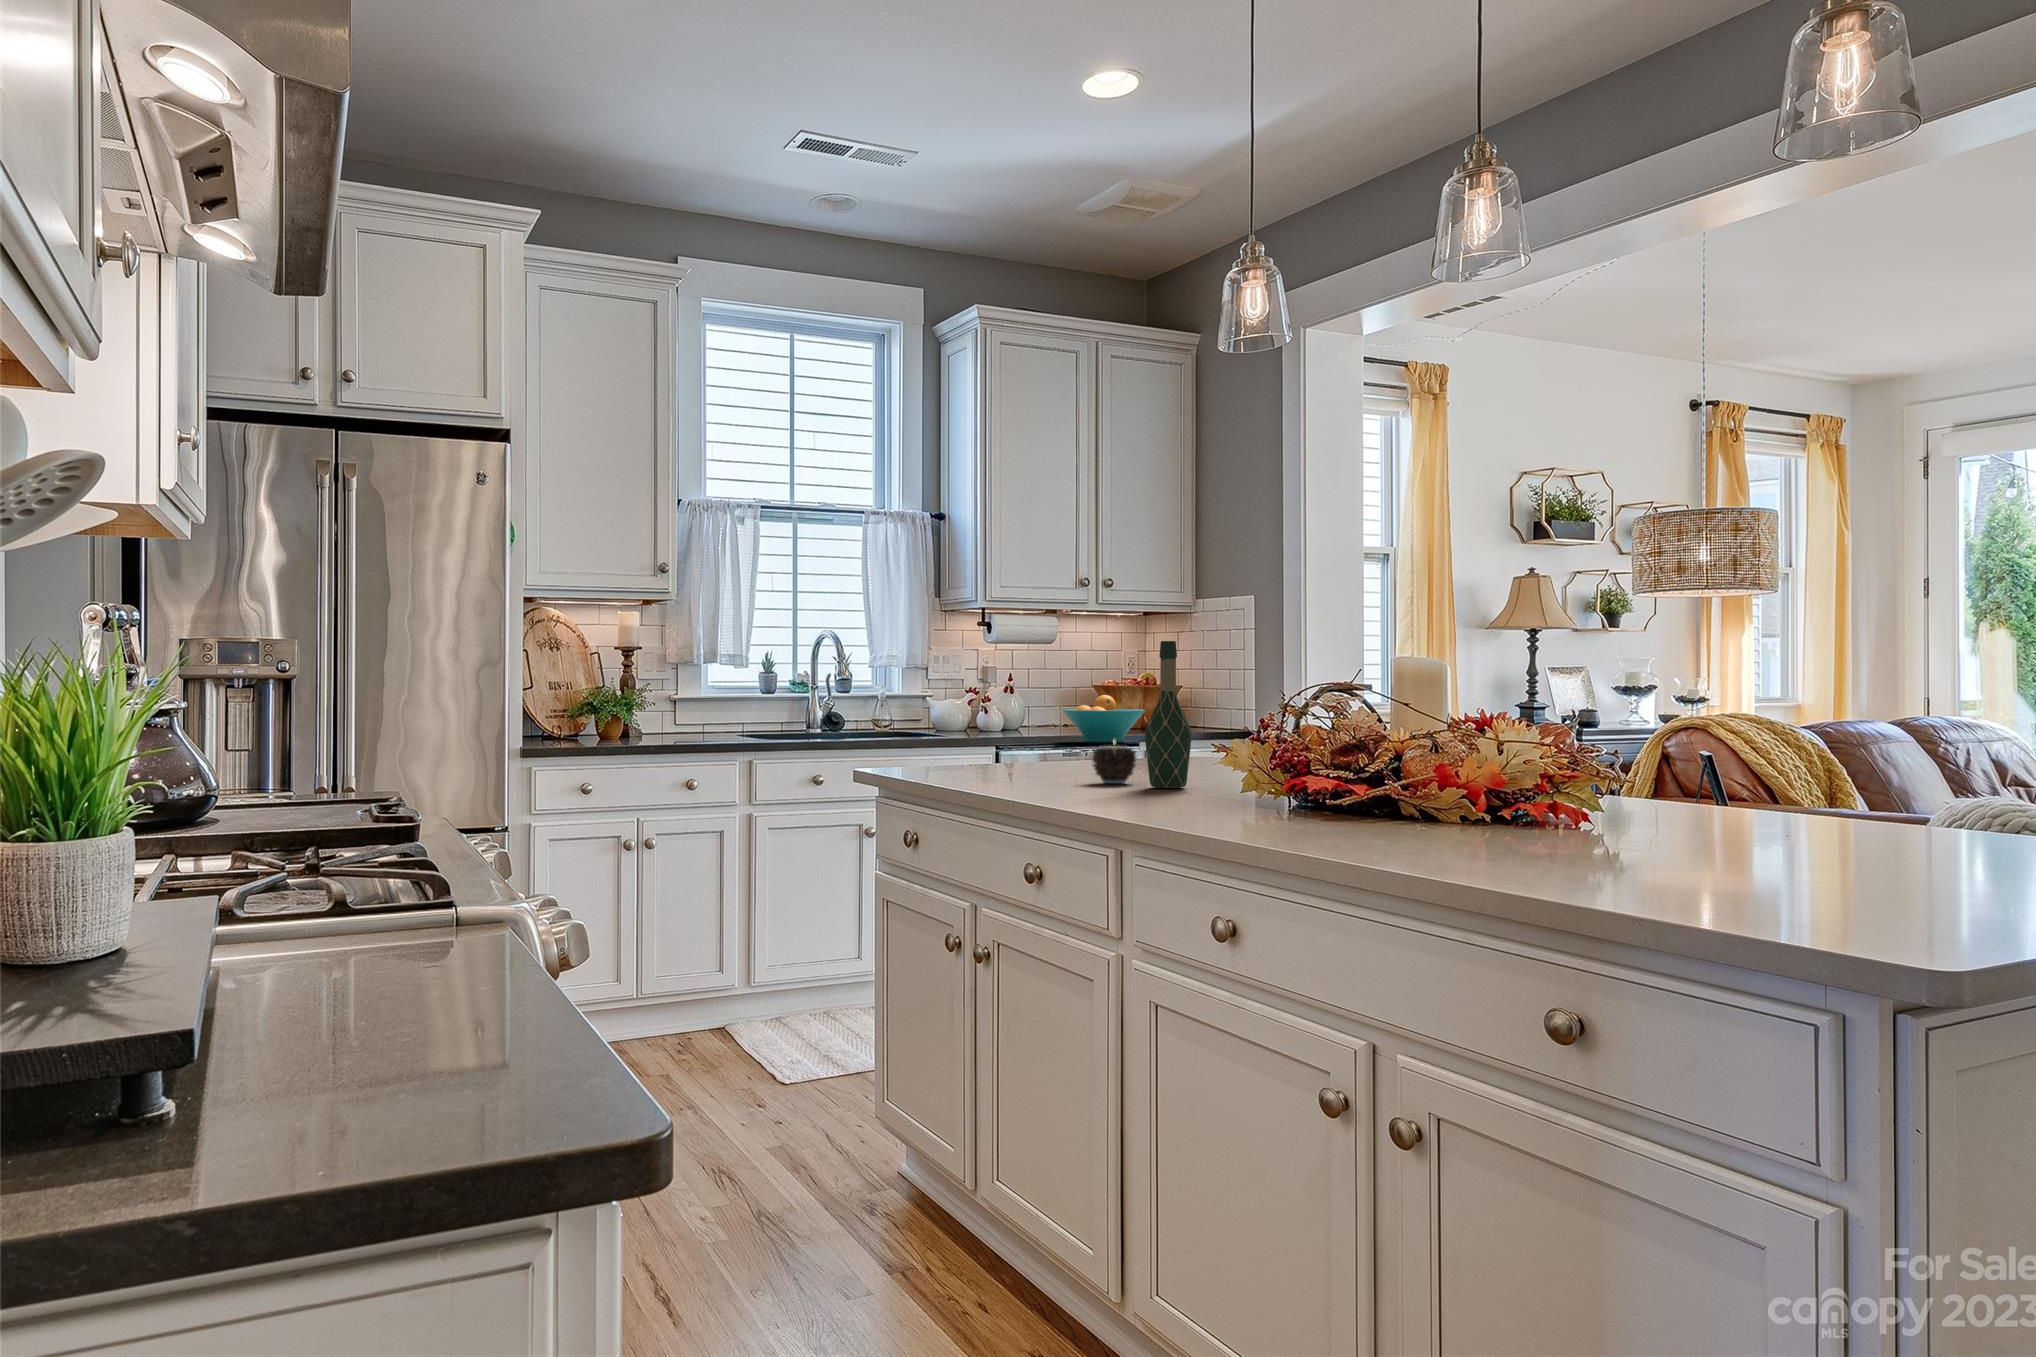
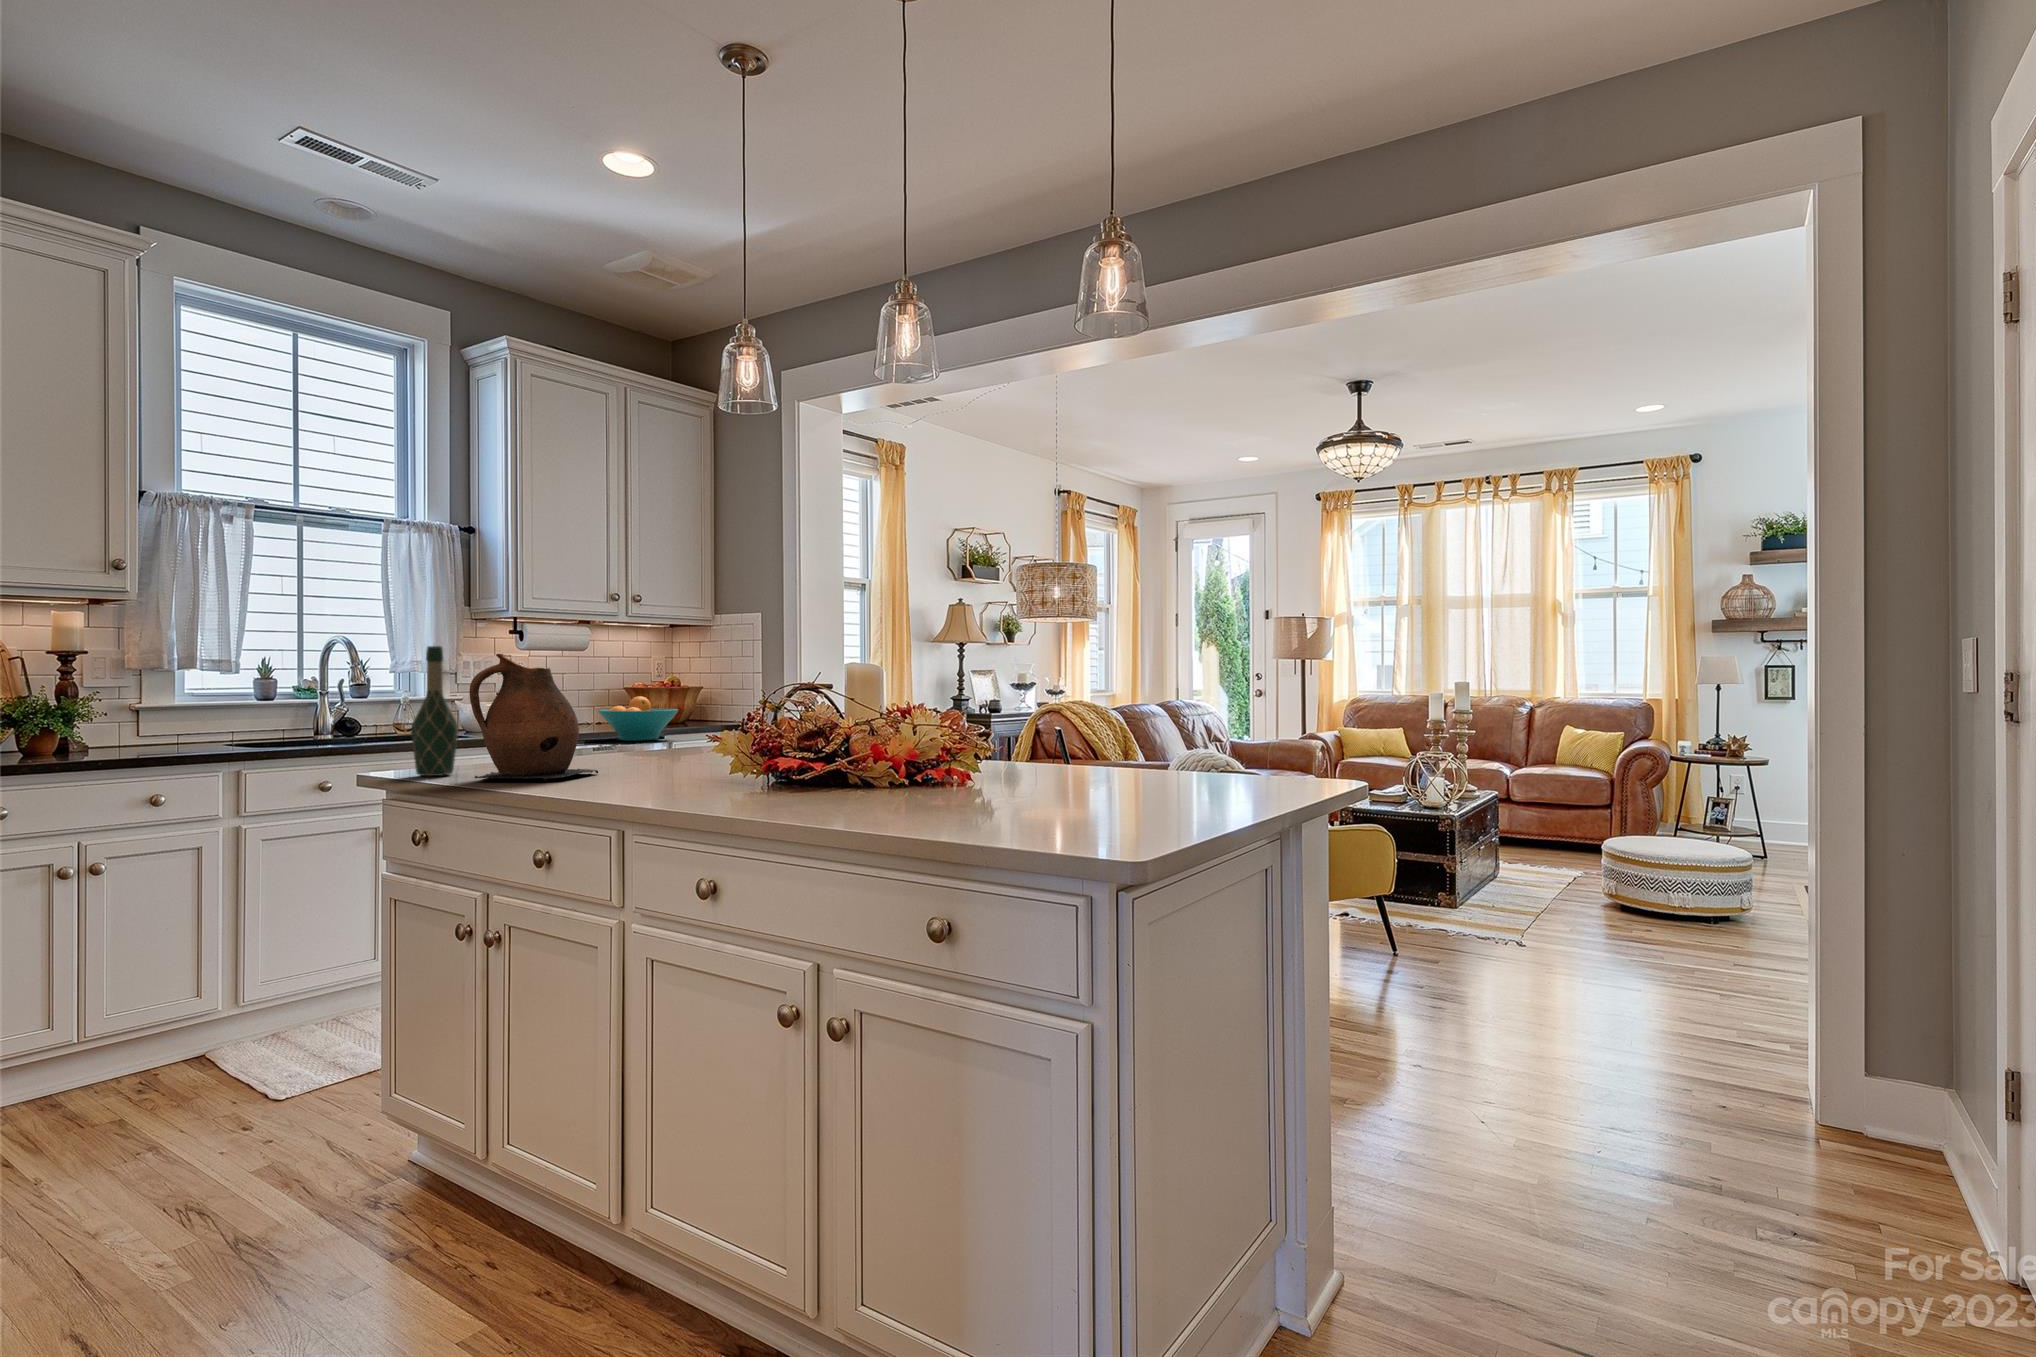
wine bottle: present [1145,641,1192,788] -> present [411,646,458,776]
ceramic pitcher: none [942,655,1048,769] -> present [469,654,598,781]
candle: present [1093,746,1136,783] -> none [665,748,720,800]

